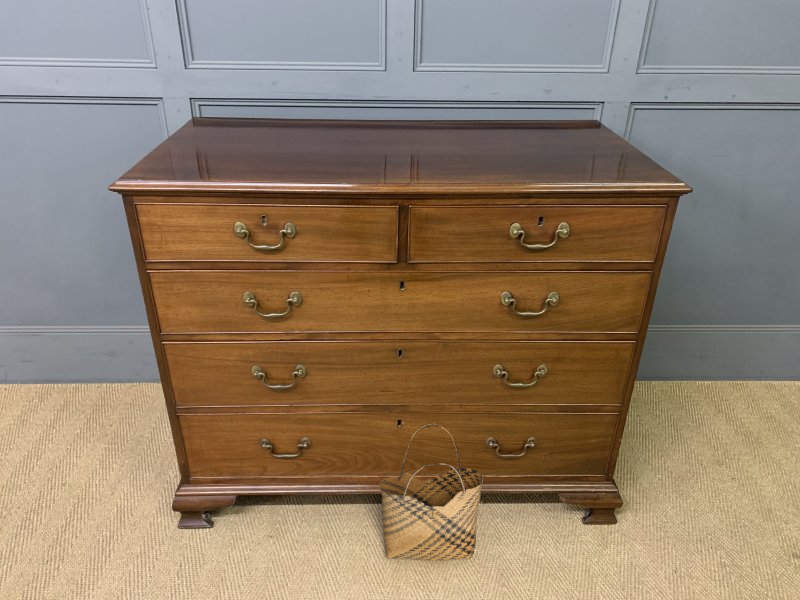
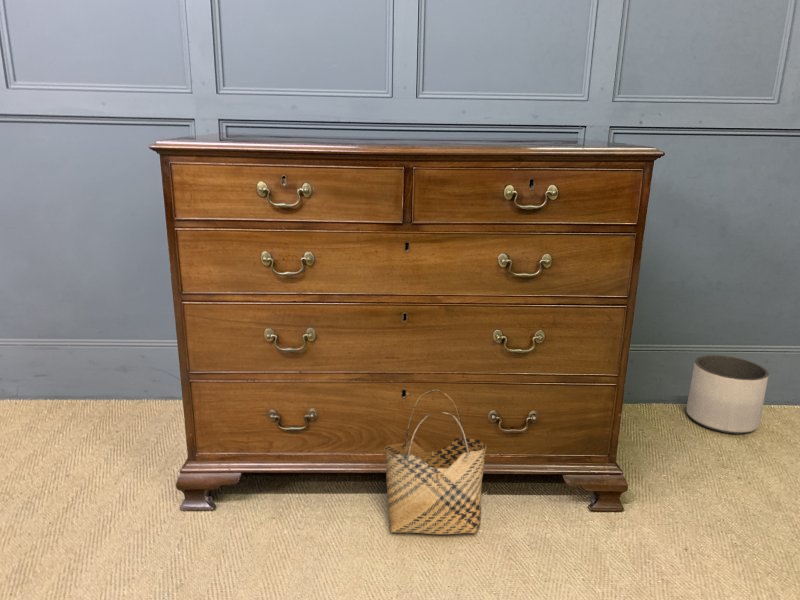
planter: none [684,339,773,423] -> present [687,355,769,434]

